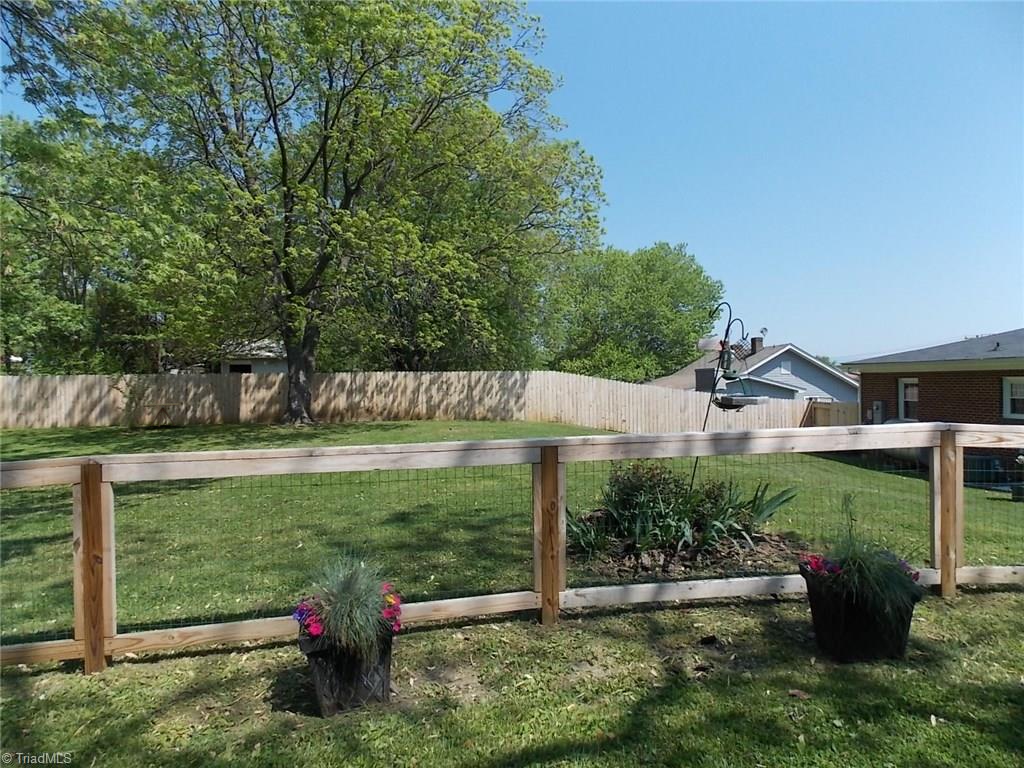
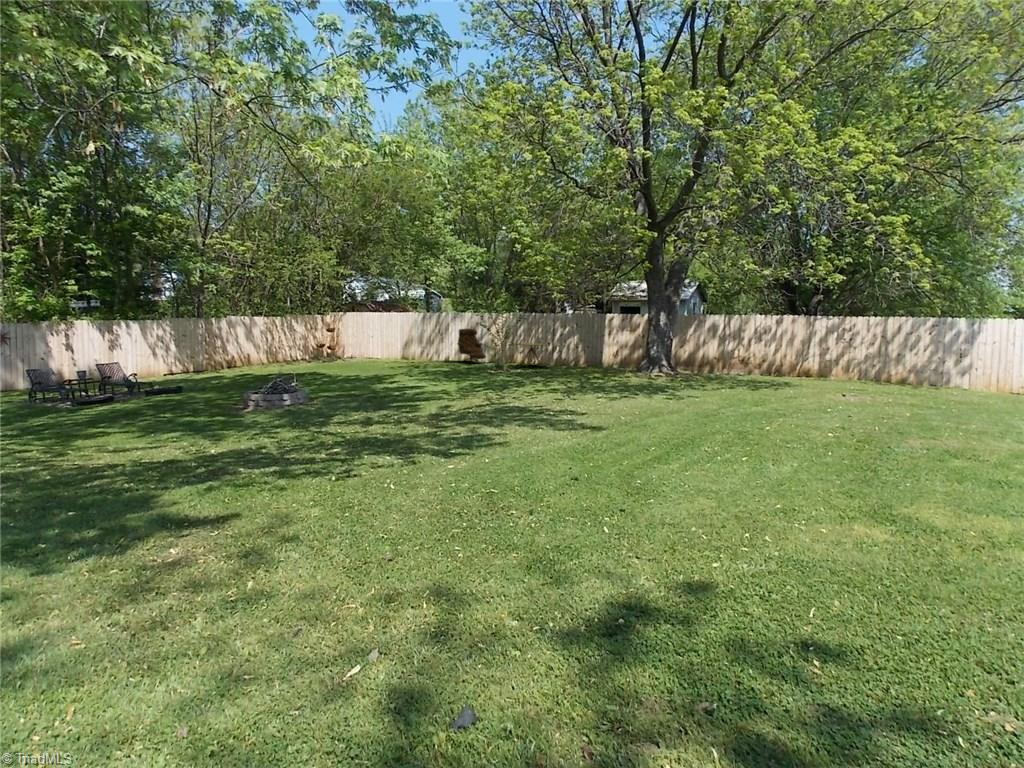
lounge chair: none [67,391,107,428] -> present [457,329,486,363]

